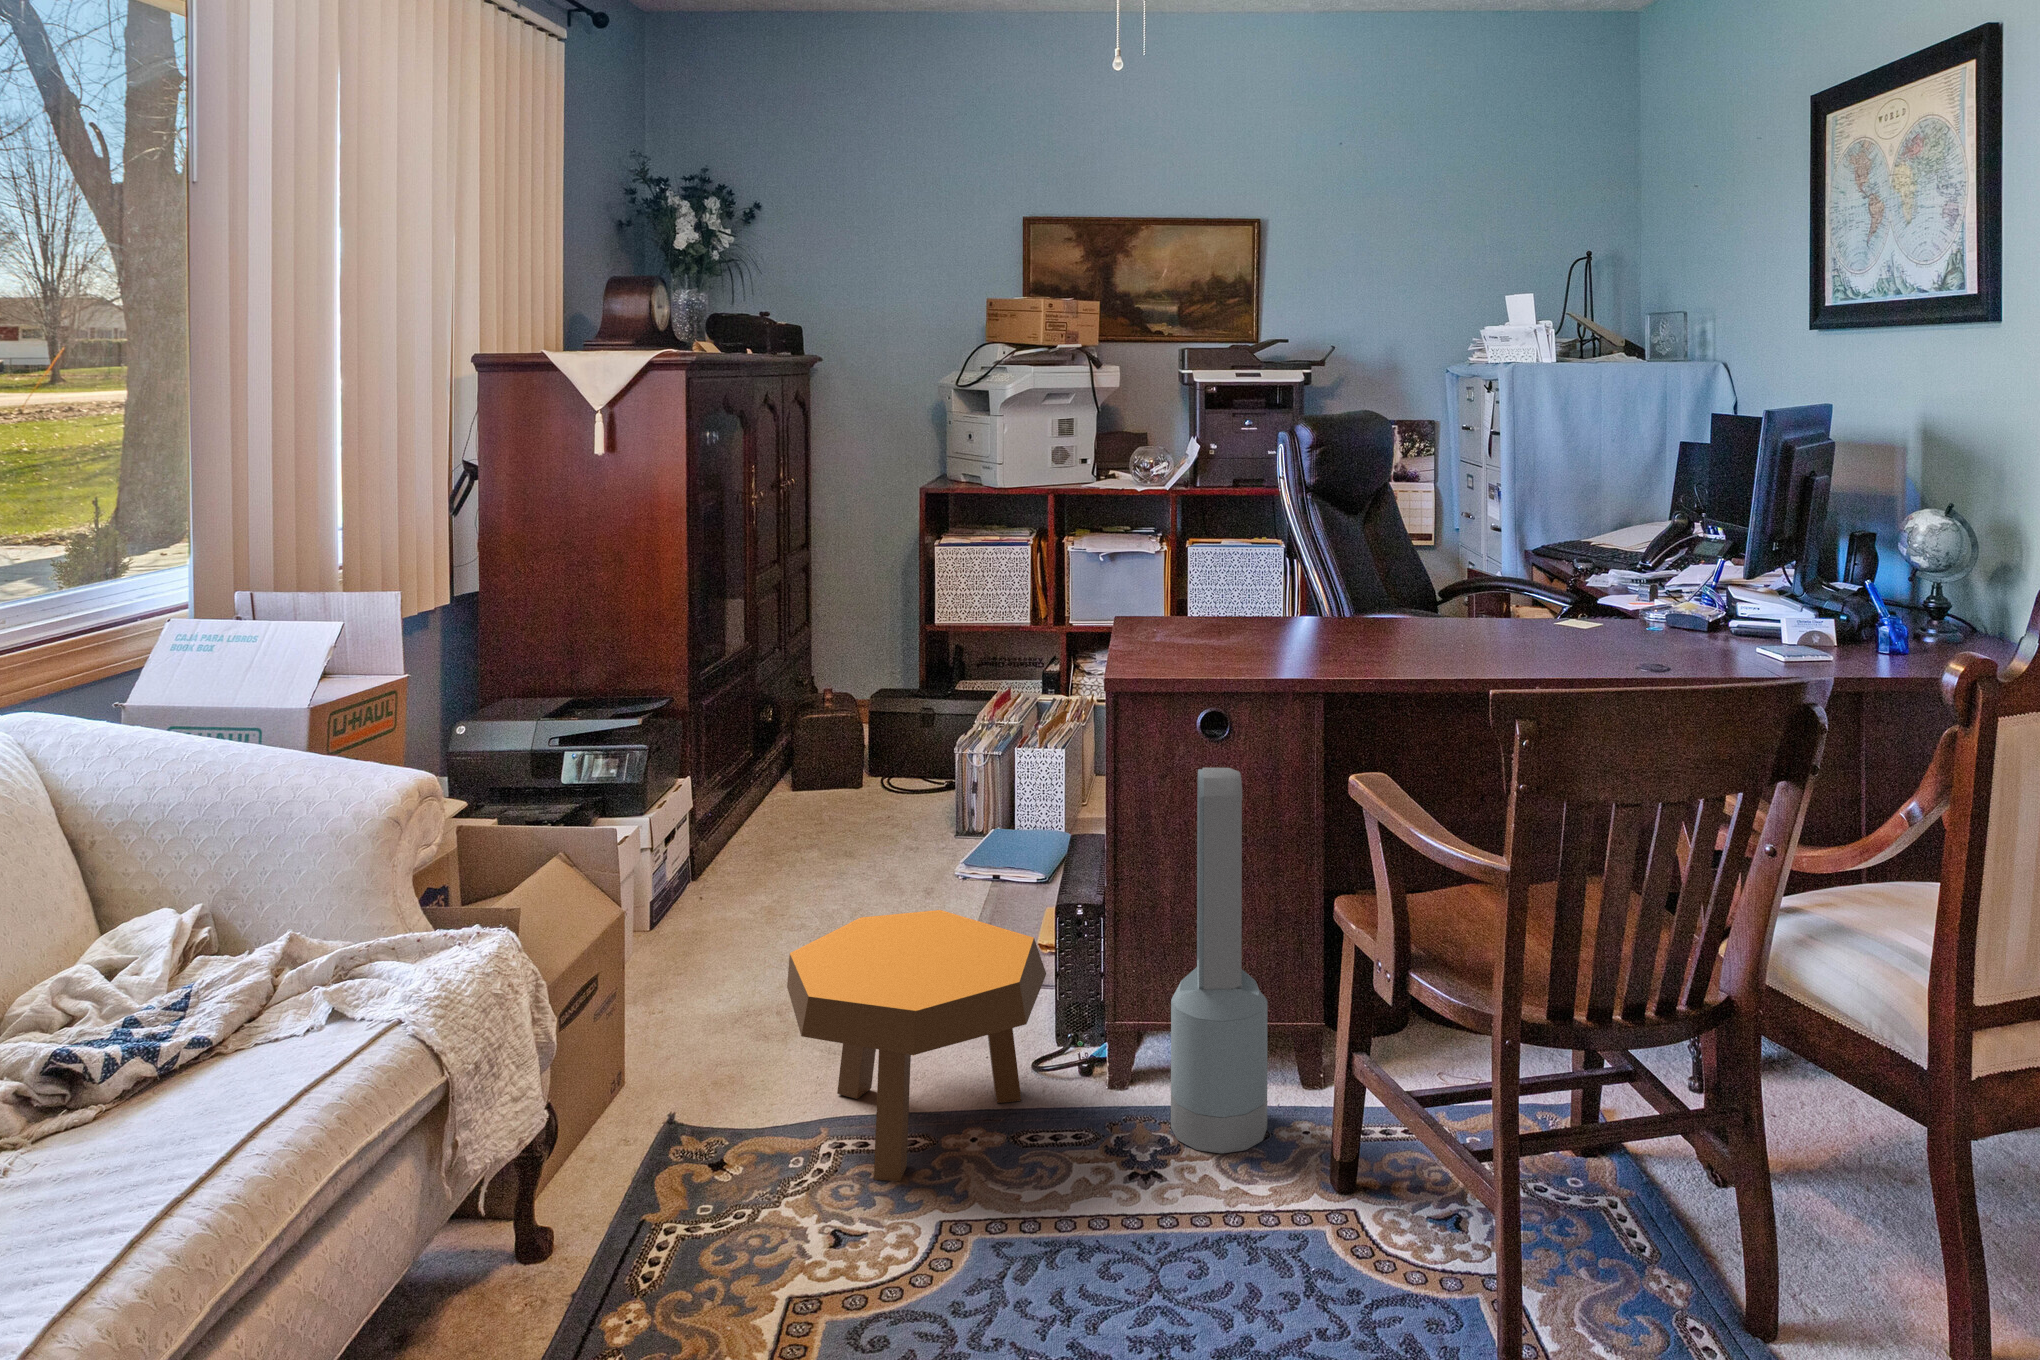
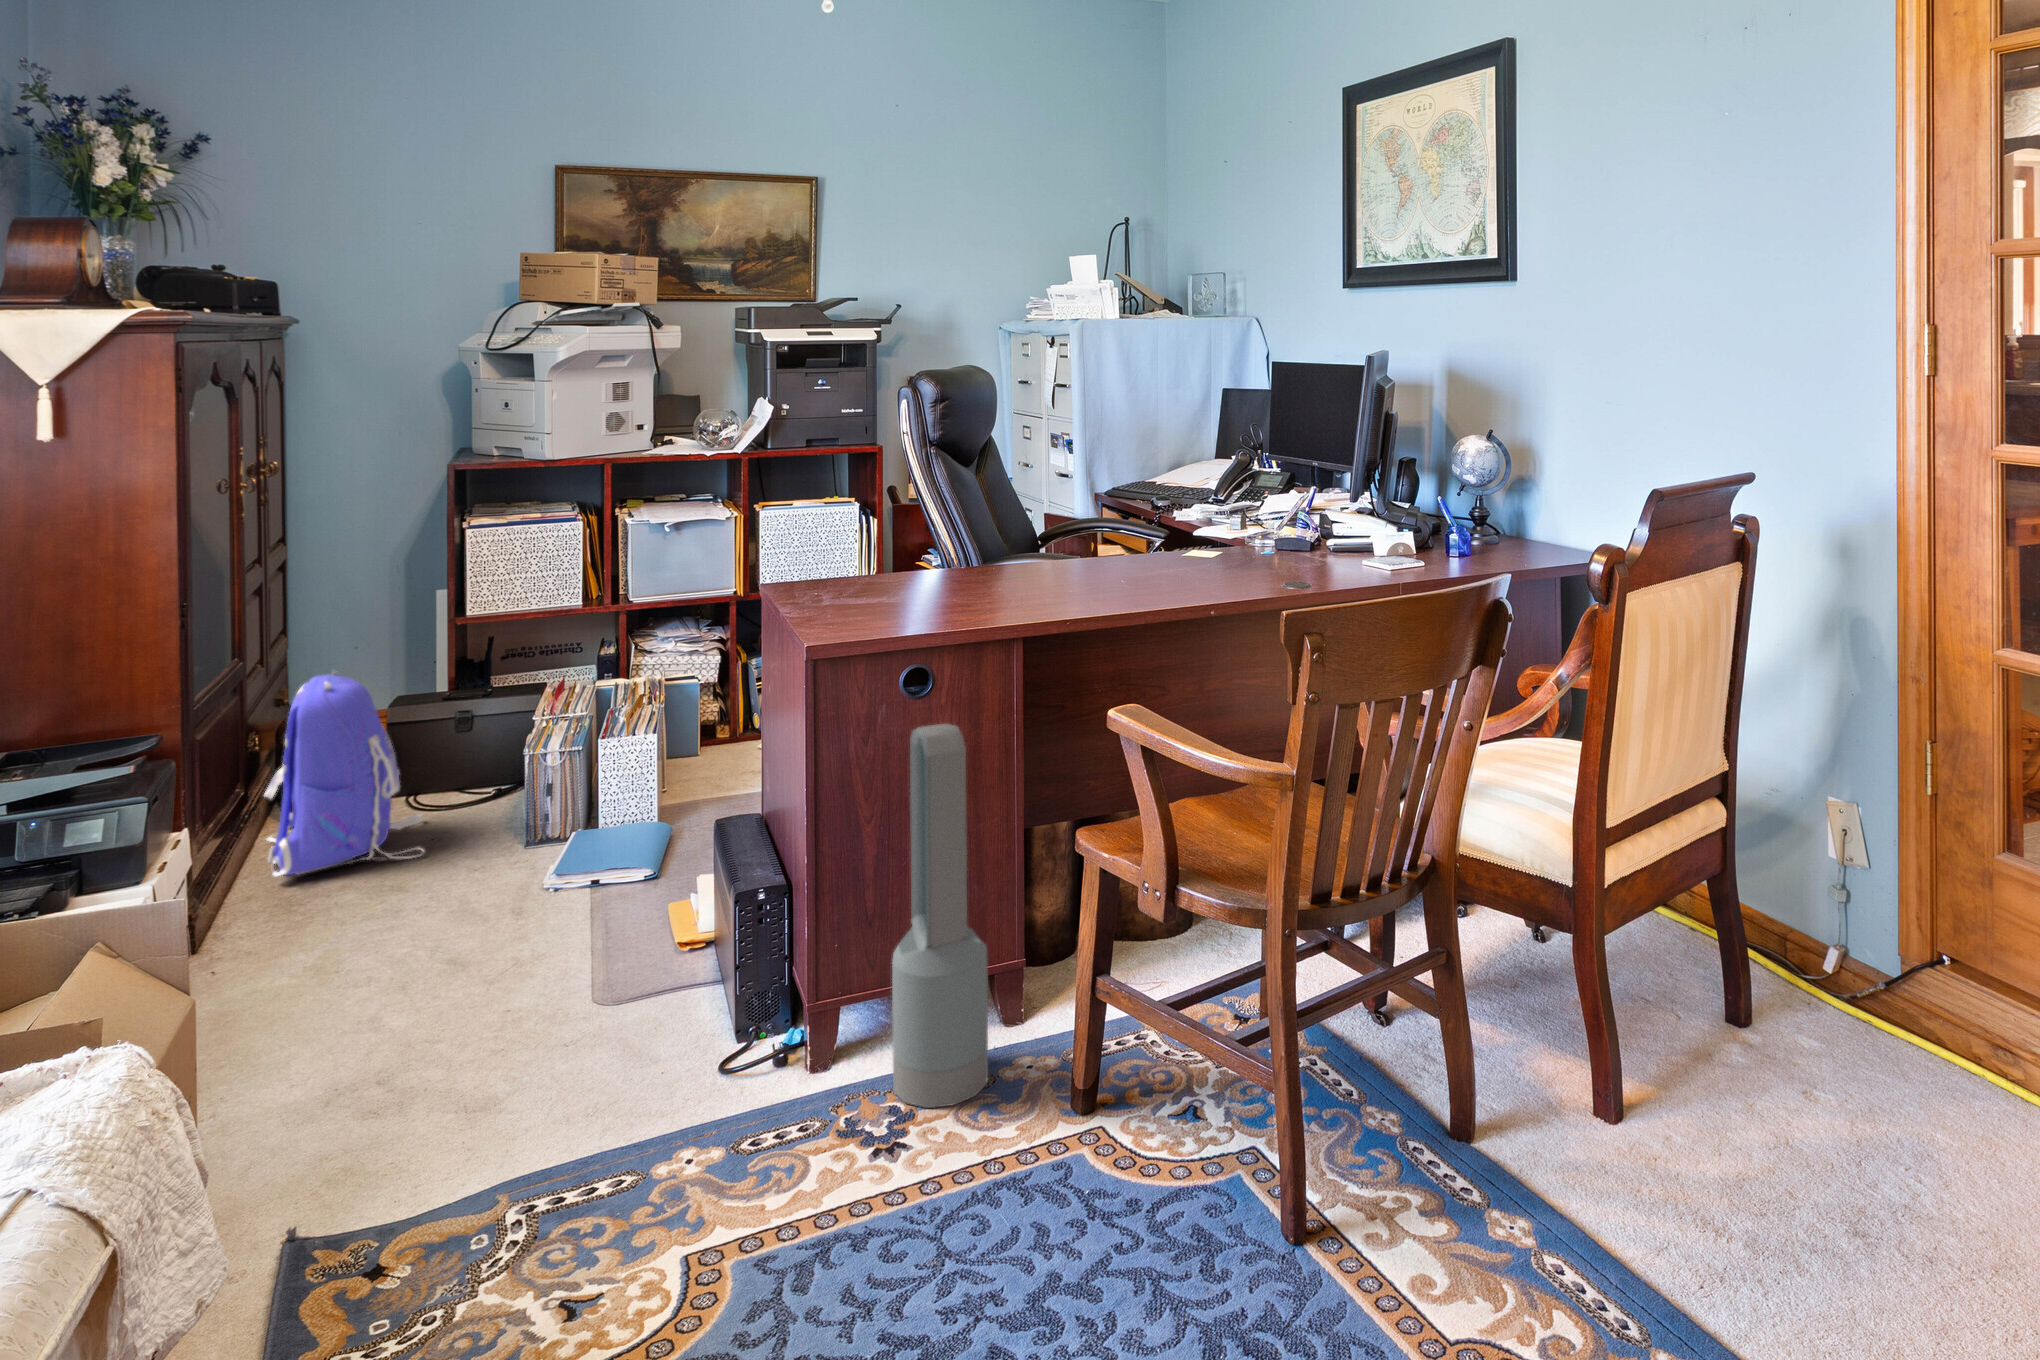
backpack: none [755,662,881,837] -> present [264,672,424,876]
footstool: present [787,910,1046,1181] -> none [438,921,747,1233]

